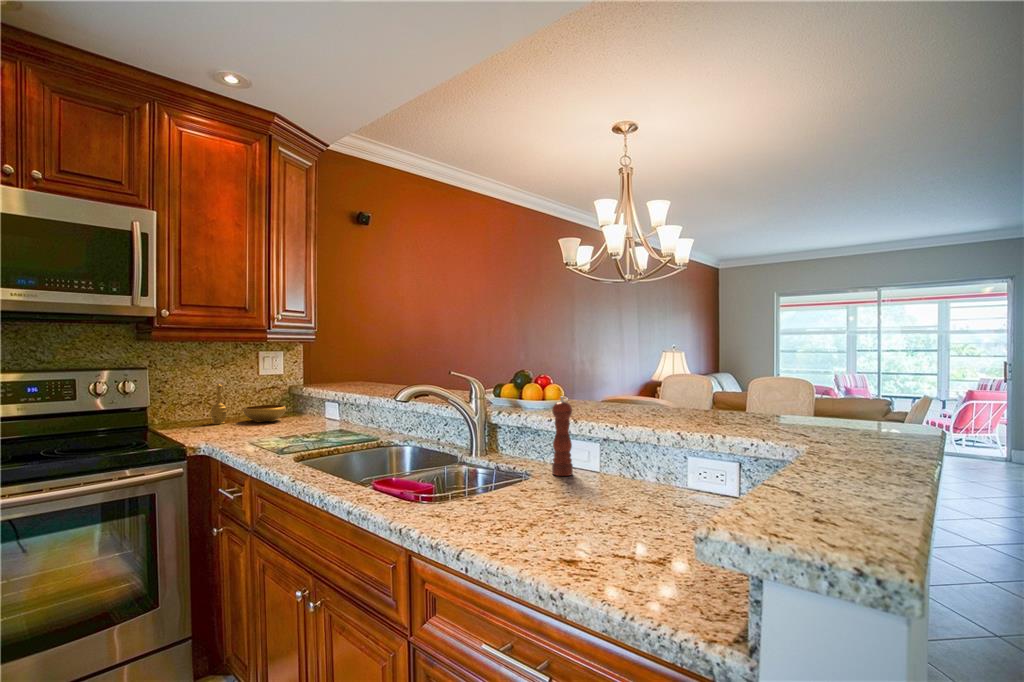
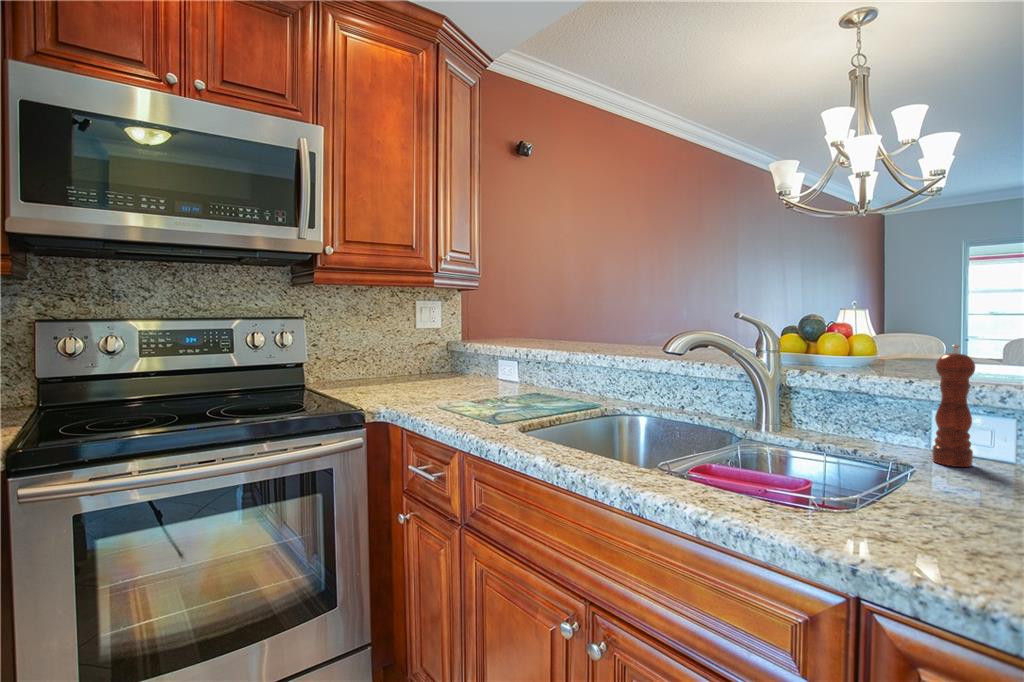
decorative bowl: present [211,384,286,424] -> none [372,338,454,386]

